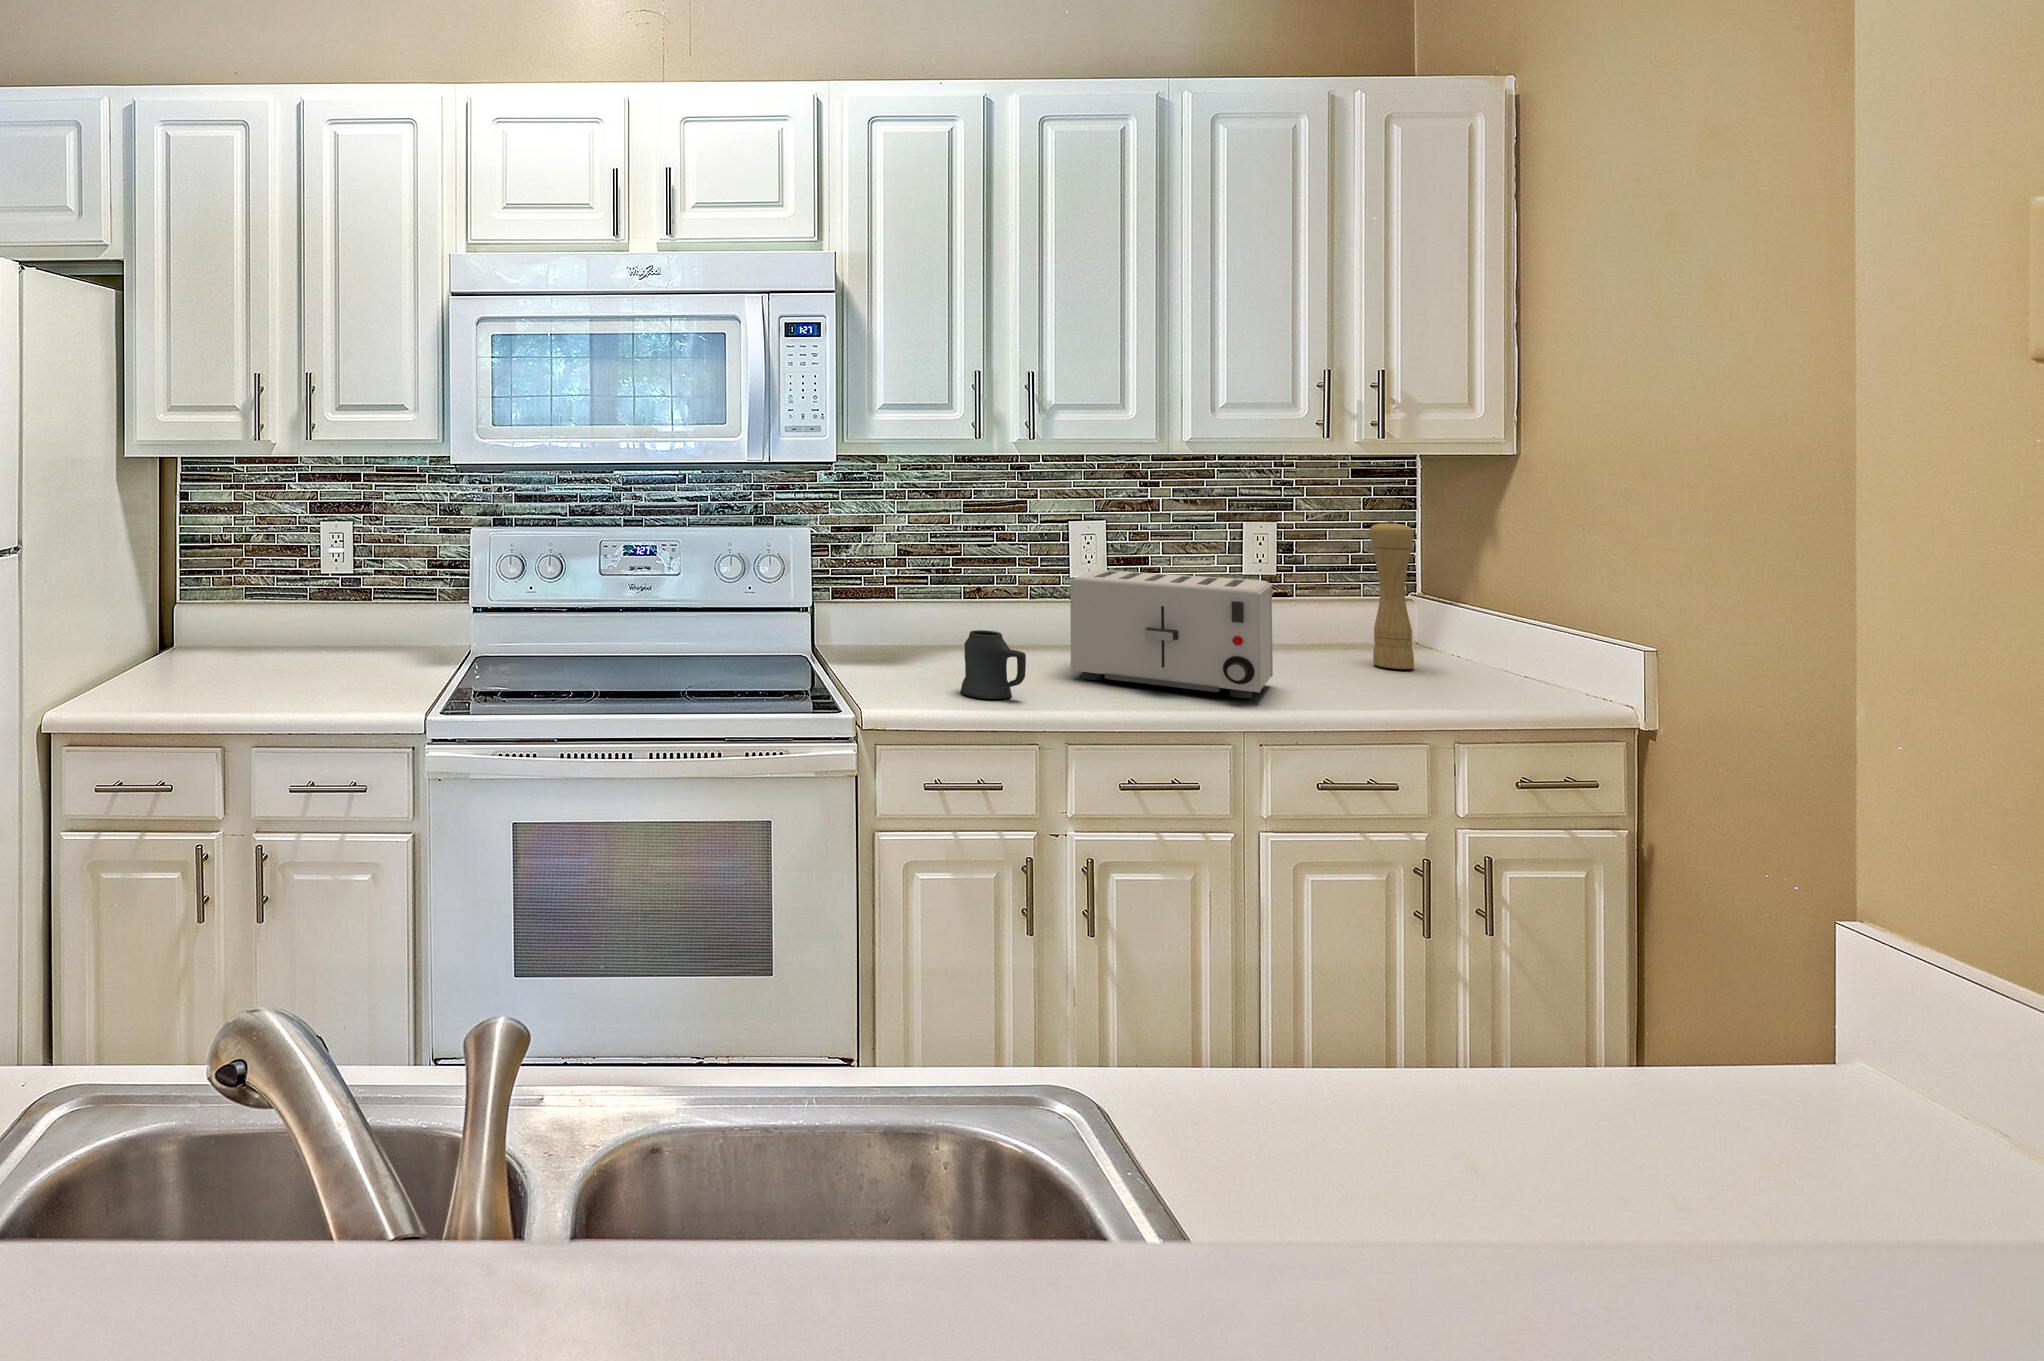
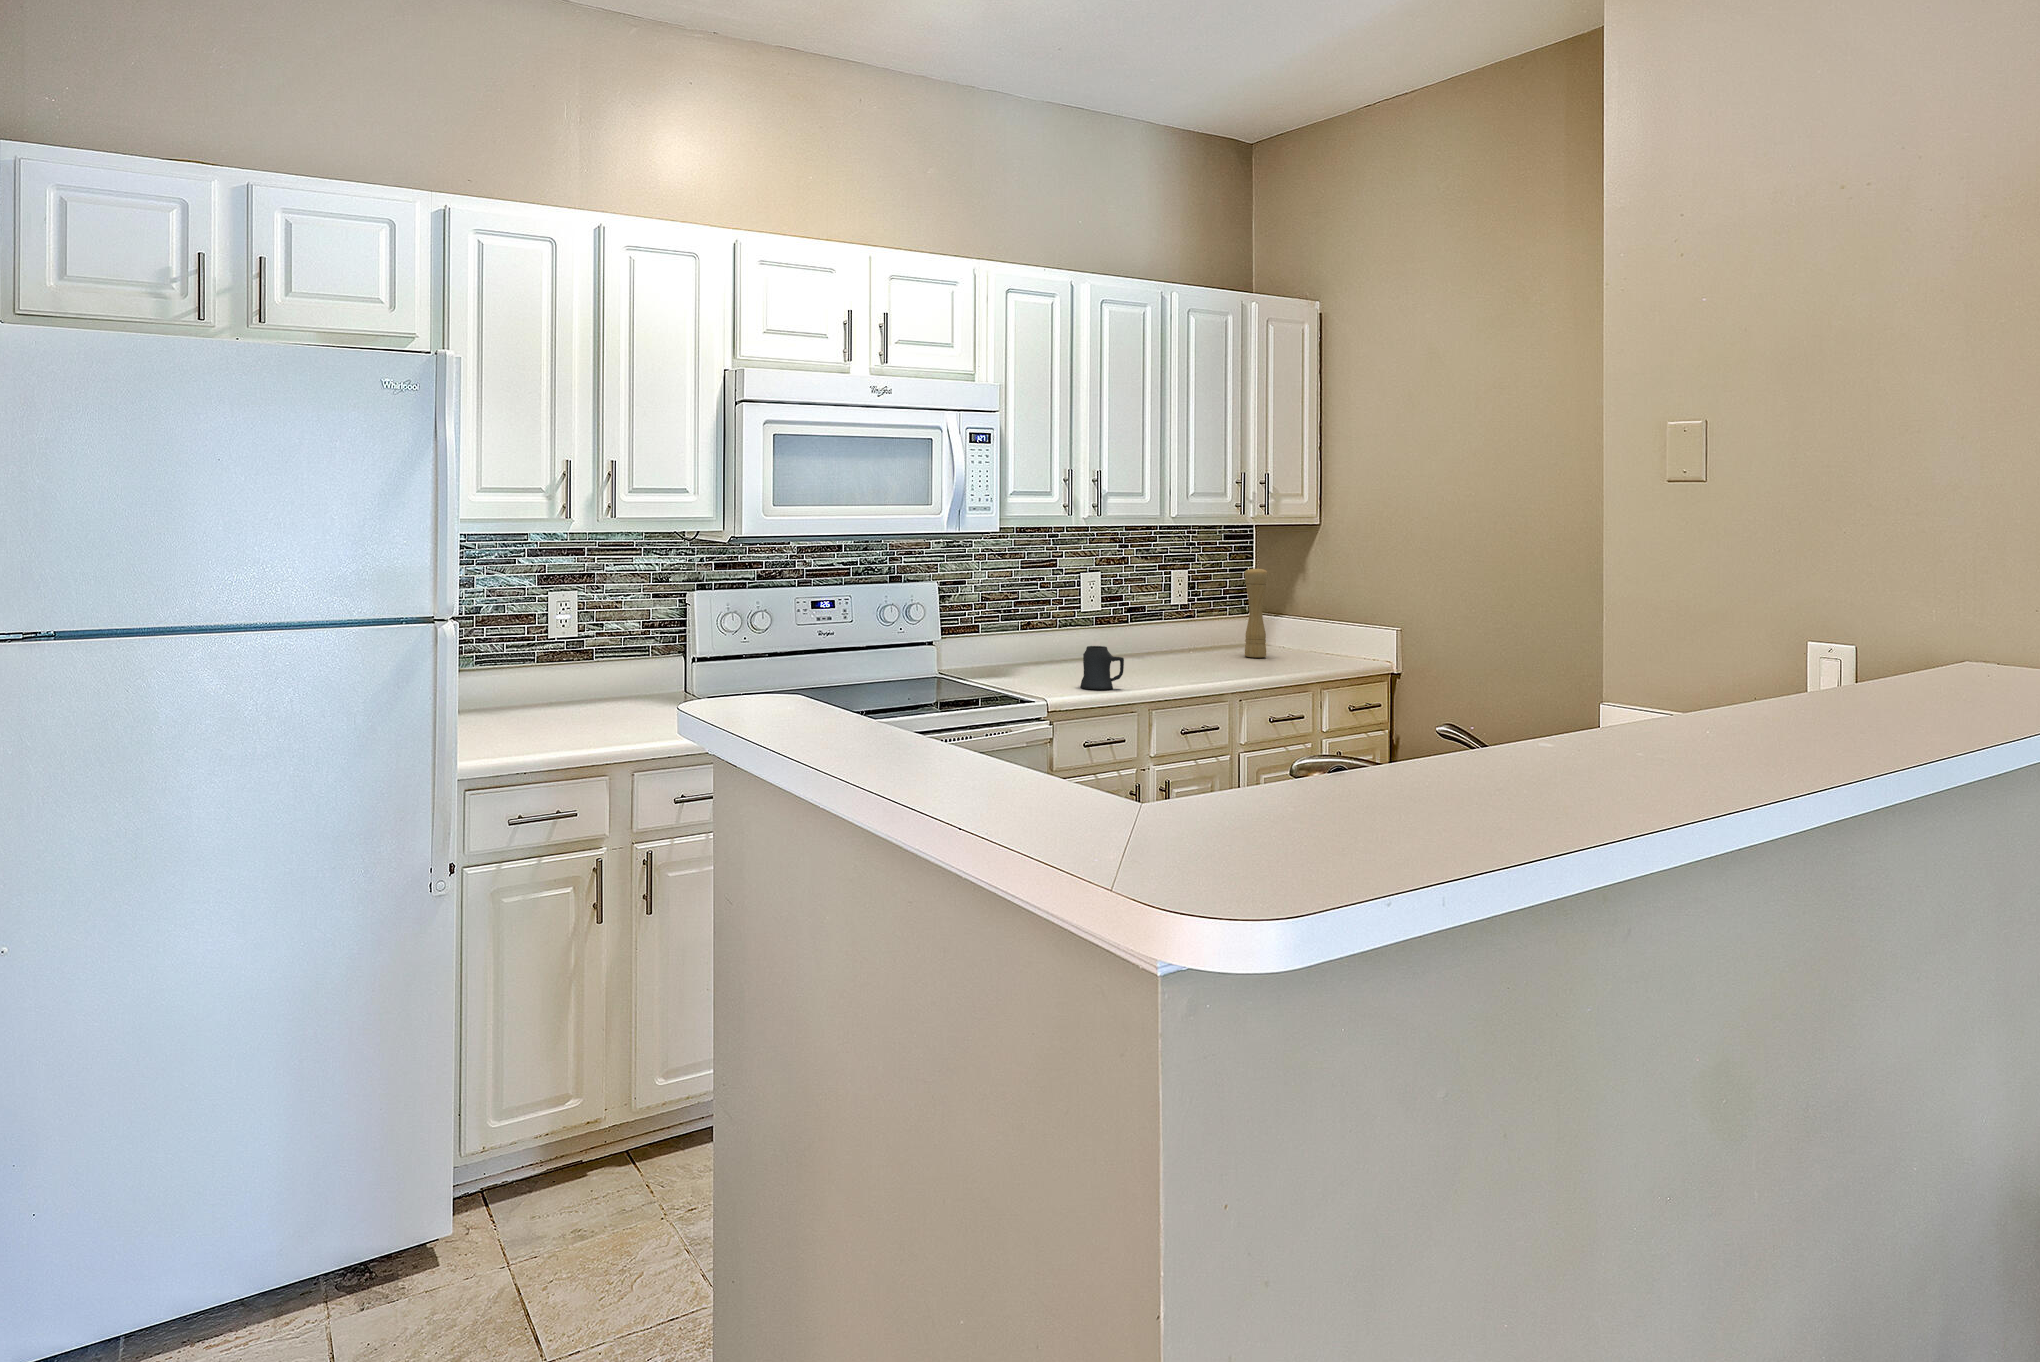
toaster: present [1070,570,1273,698] -> none [1115,605,1233,677]

